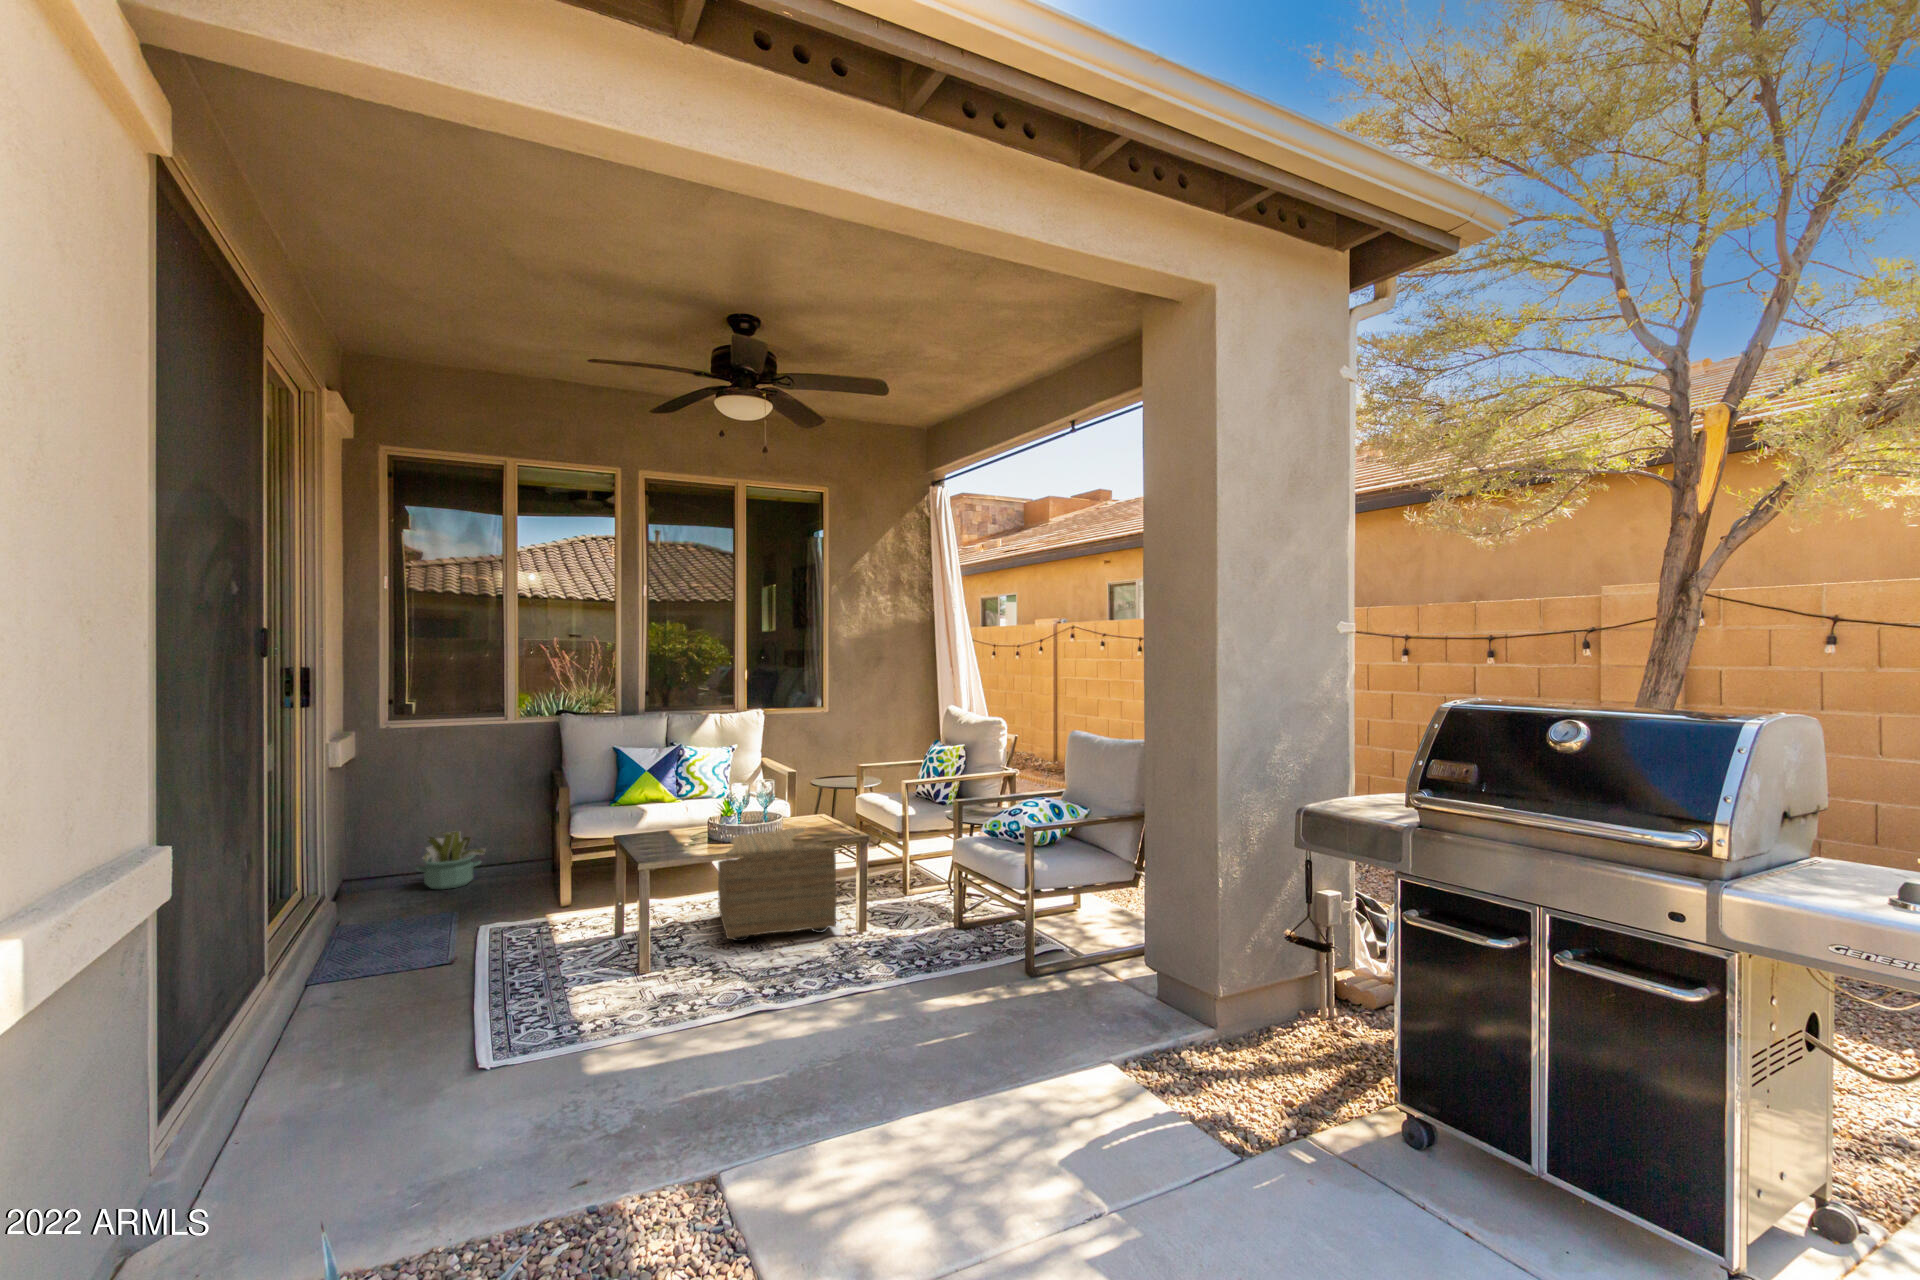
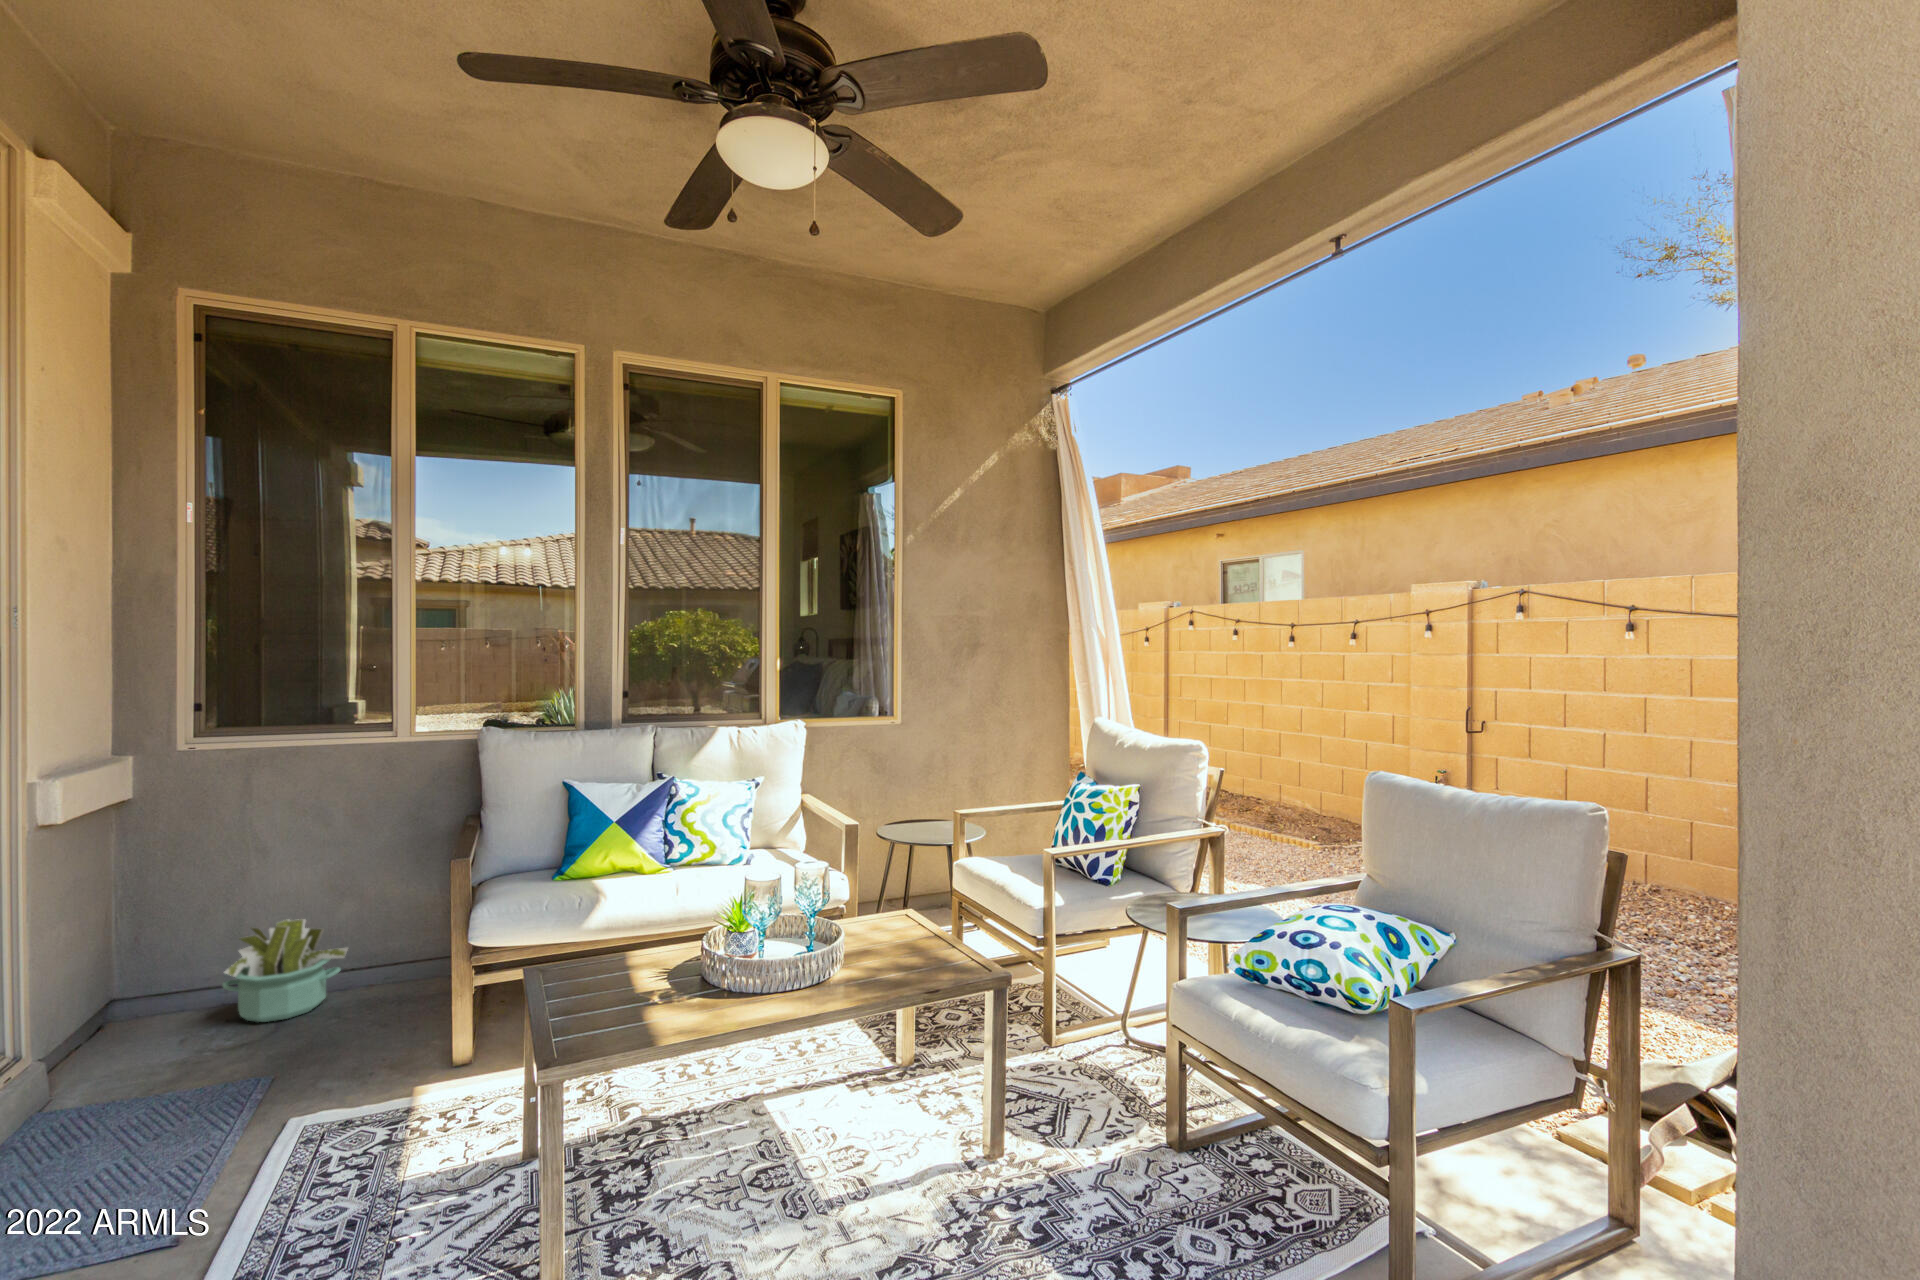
ottoman: present [718,828,836,941] -> none [725,942,958,1211]

